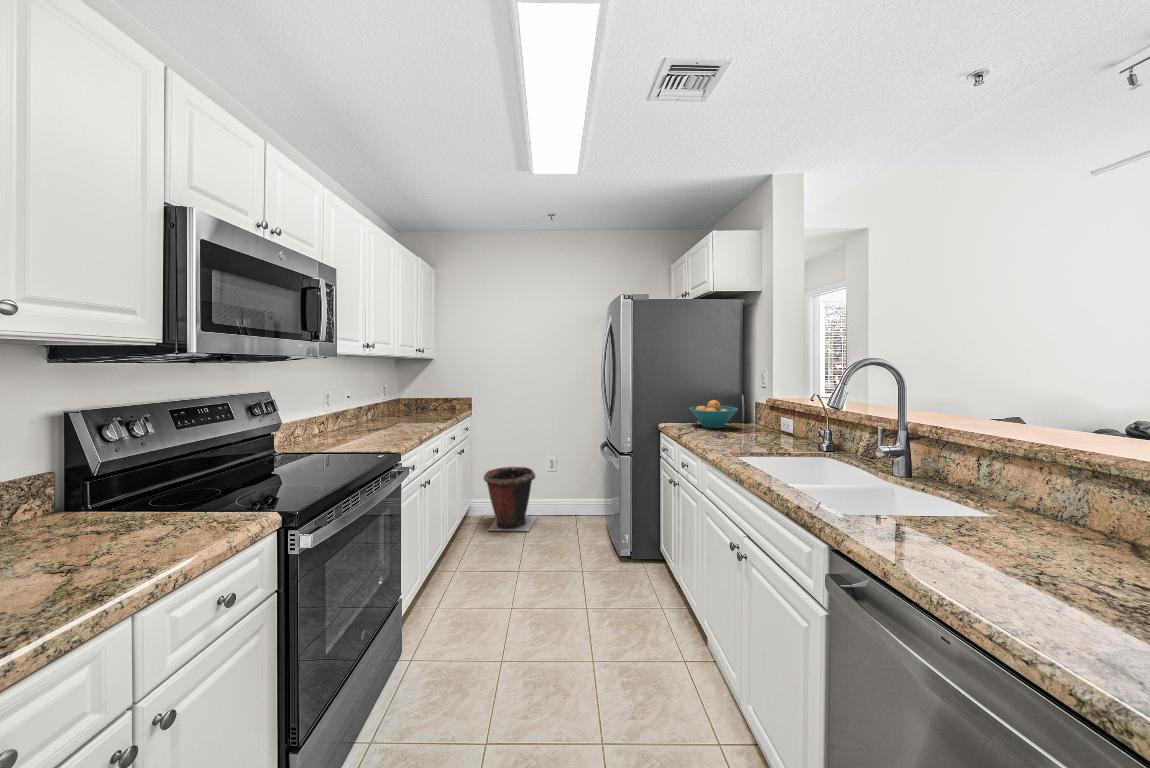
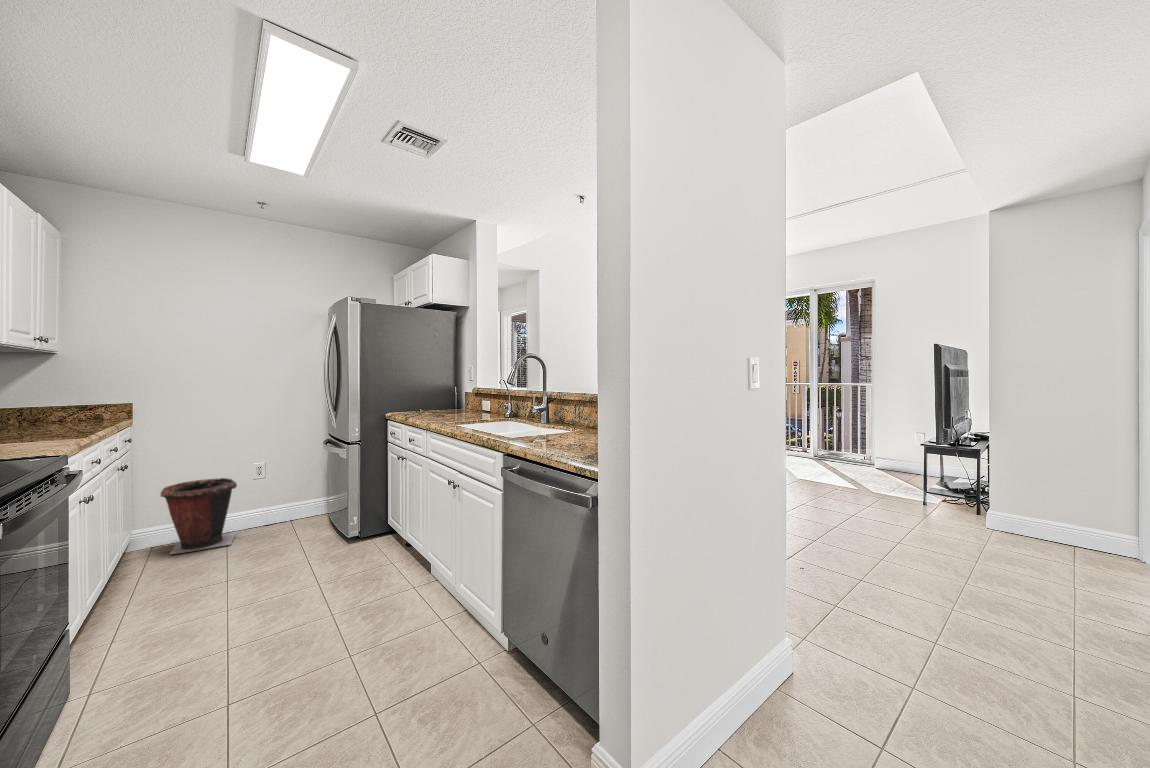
fruit bowl: present [690,400,738,428] -> none [411,391,451,414]

